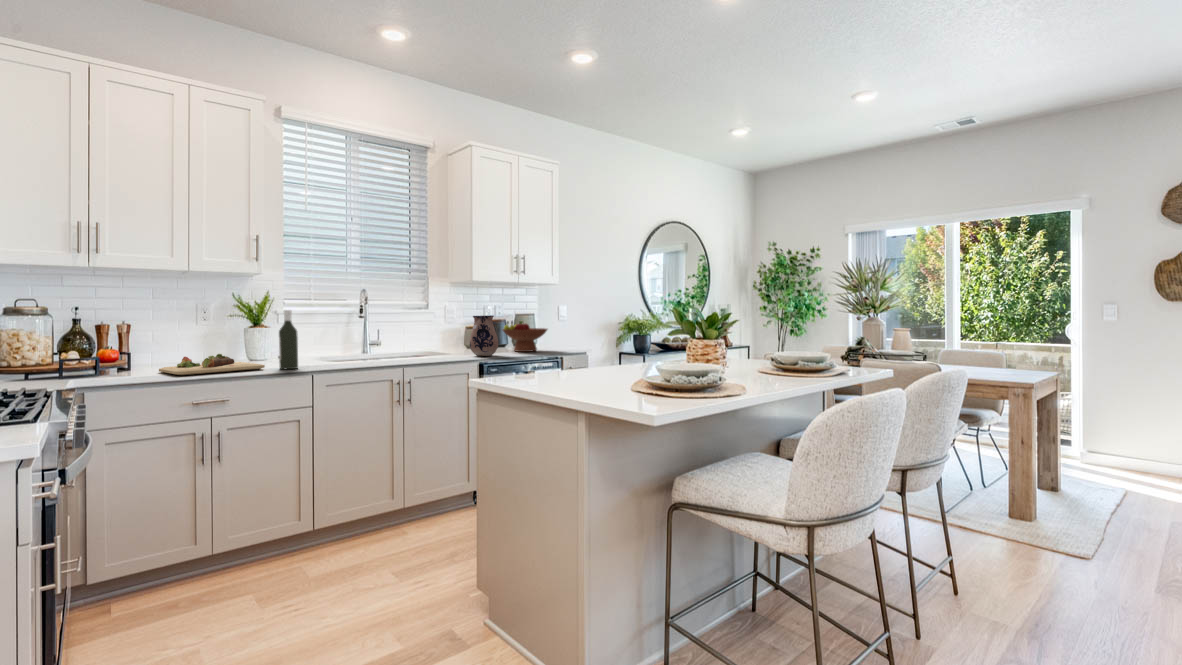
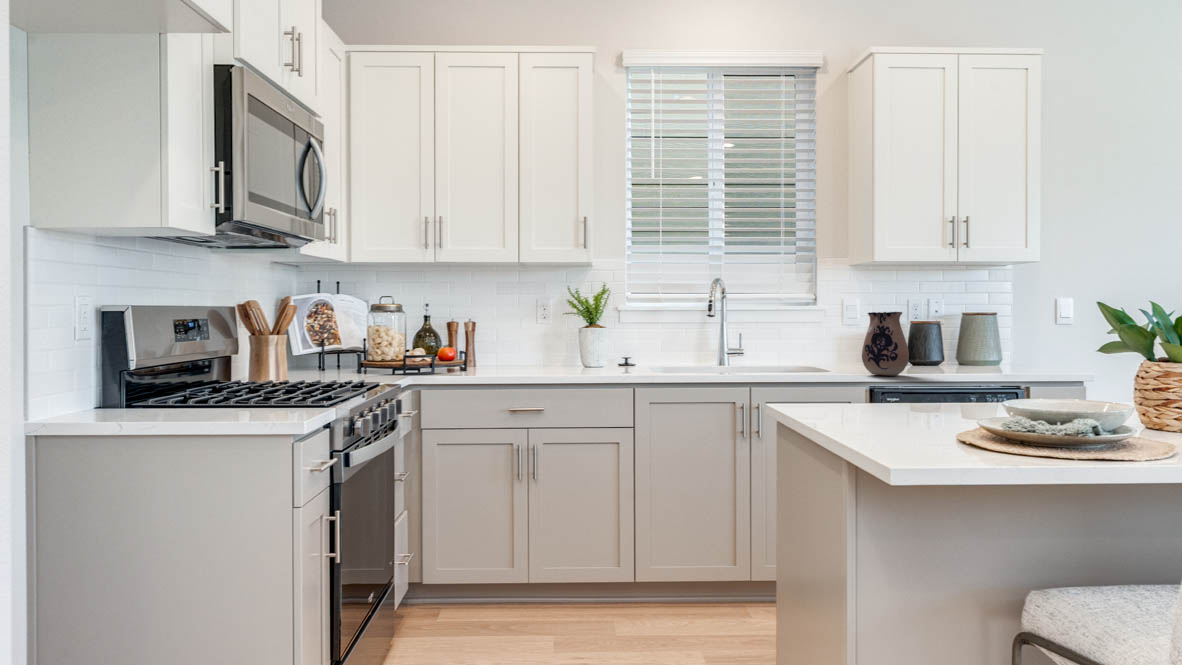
bottle: present [279,310,298,369] -> none [596,304,617,378]
fruit bowl: present [503,321,547,352] -> none [926,321,1011,373]
cutting board: present [159,354,265,375] -> none [484,356,581,378]

